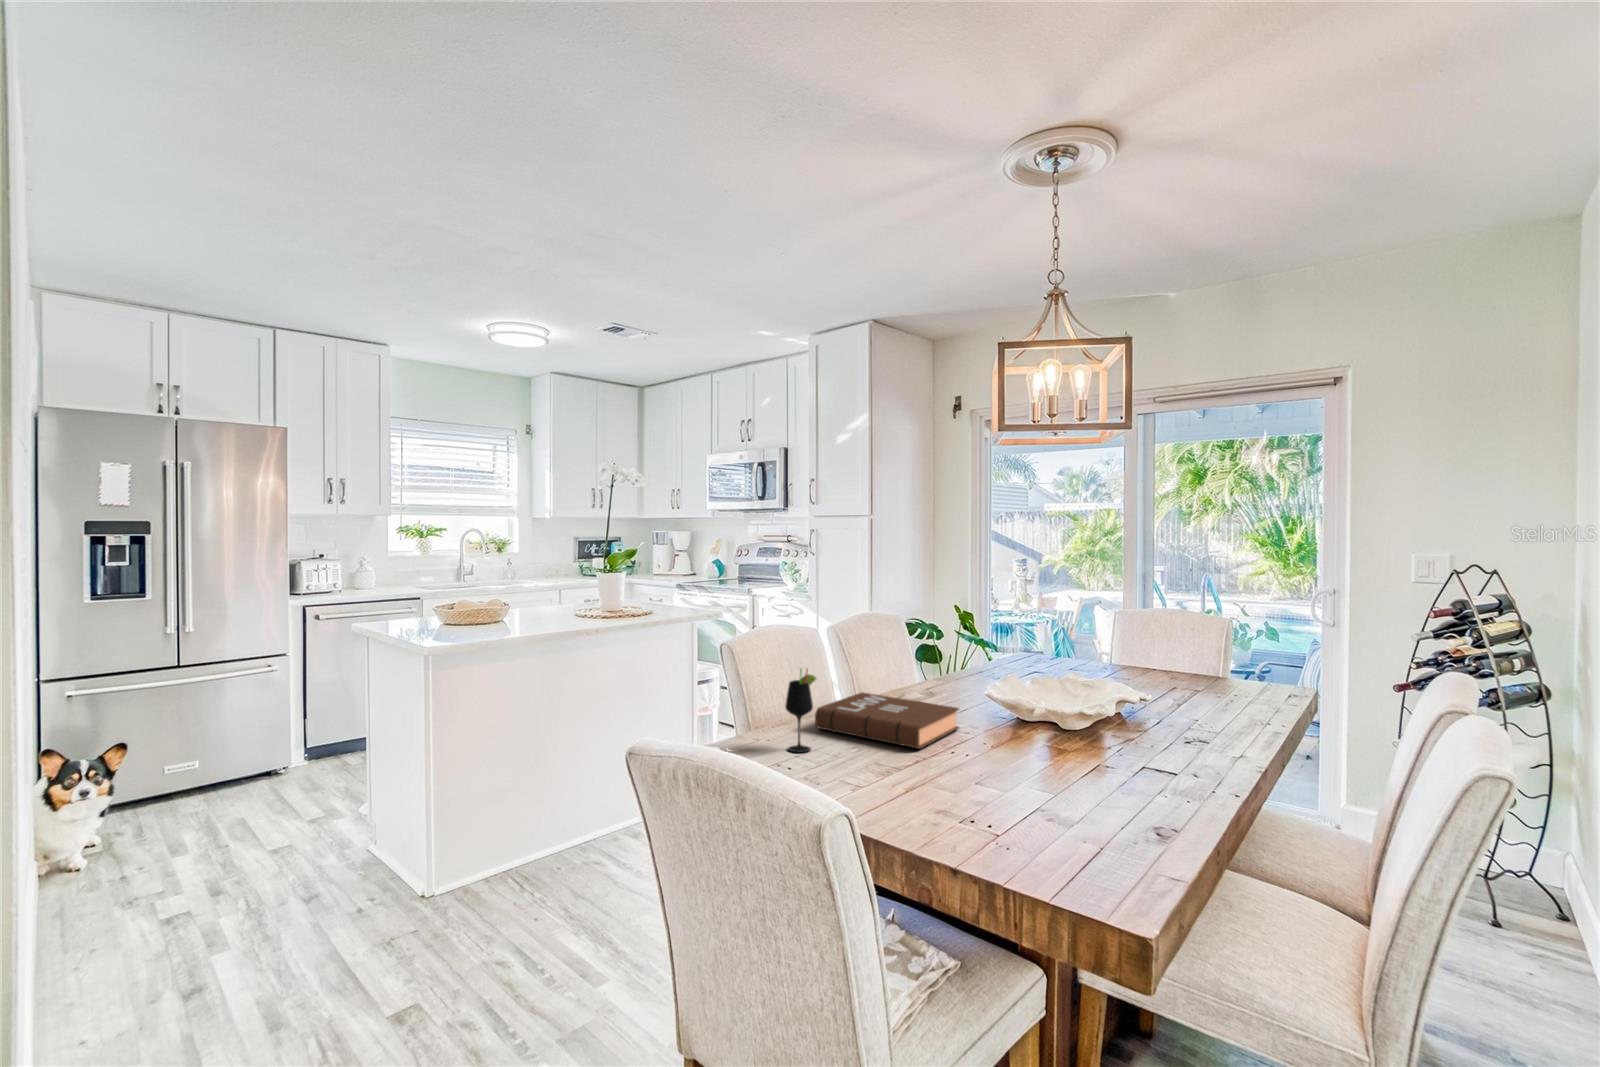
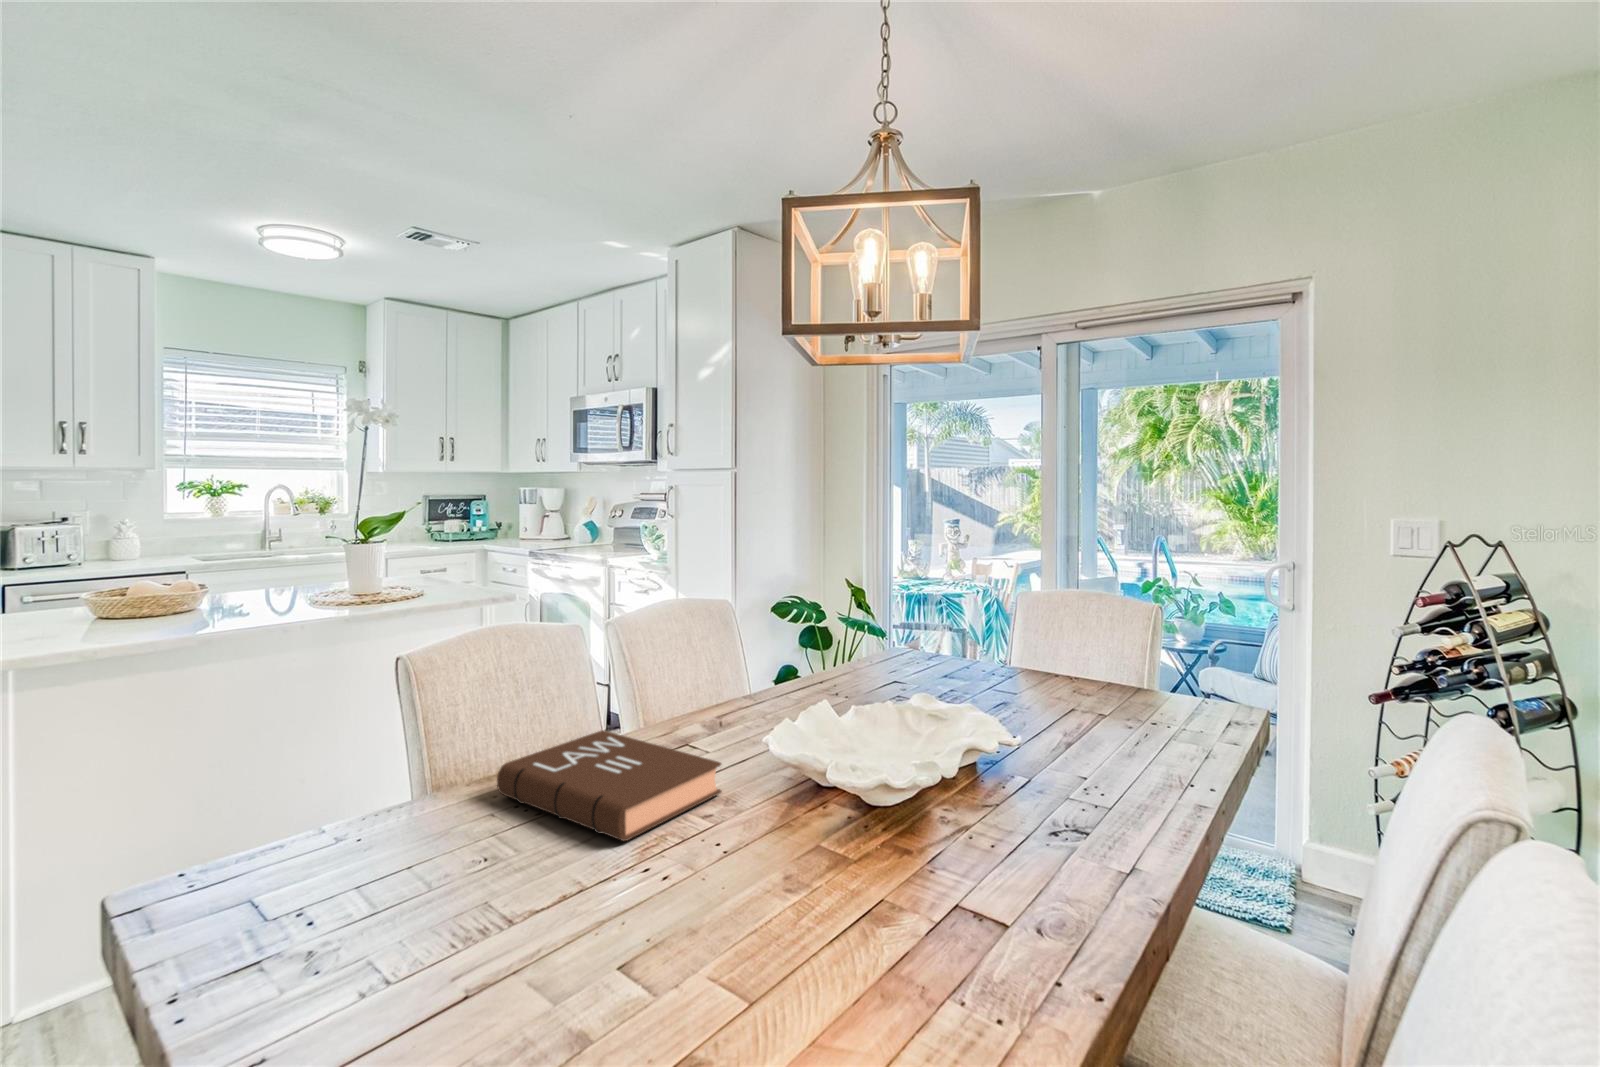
wine glass: present [785,669,816,752] -> none [406,716,455,851]

